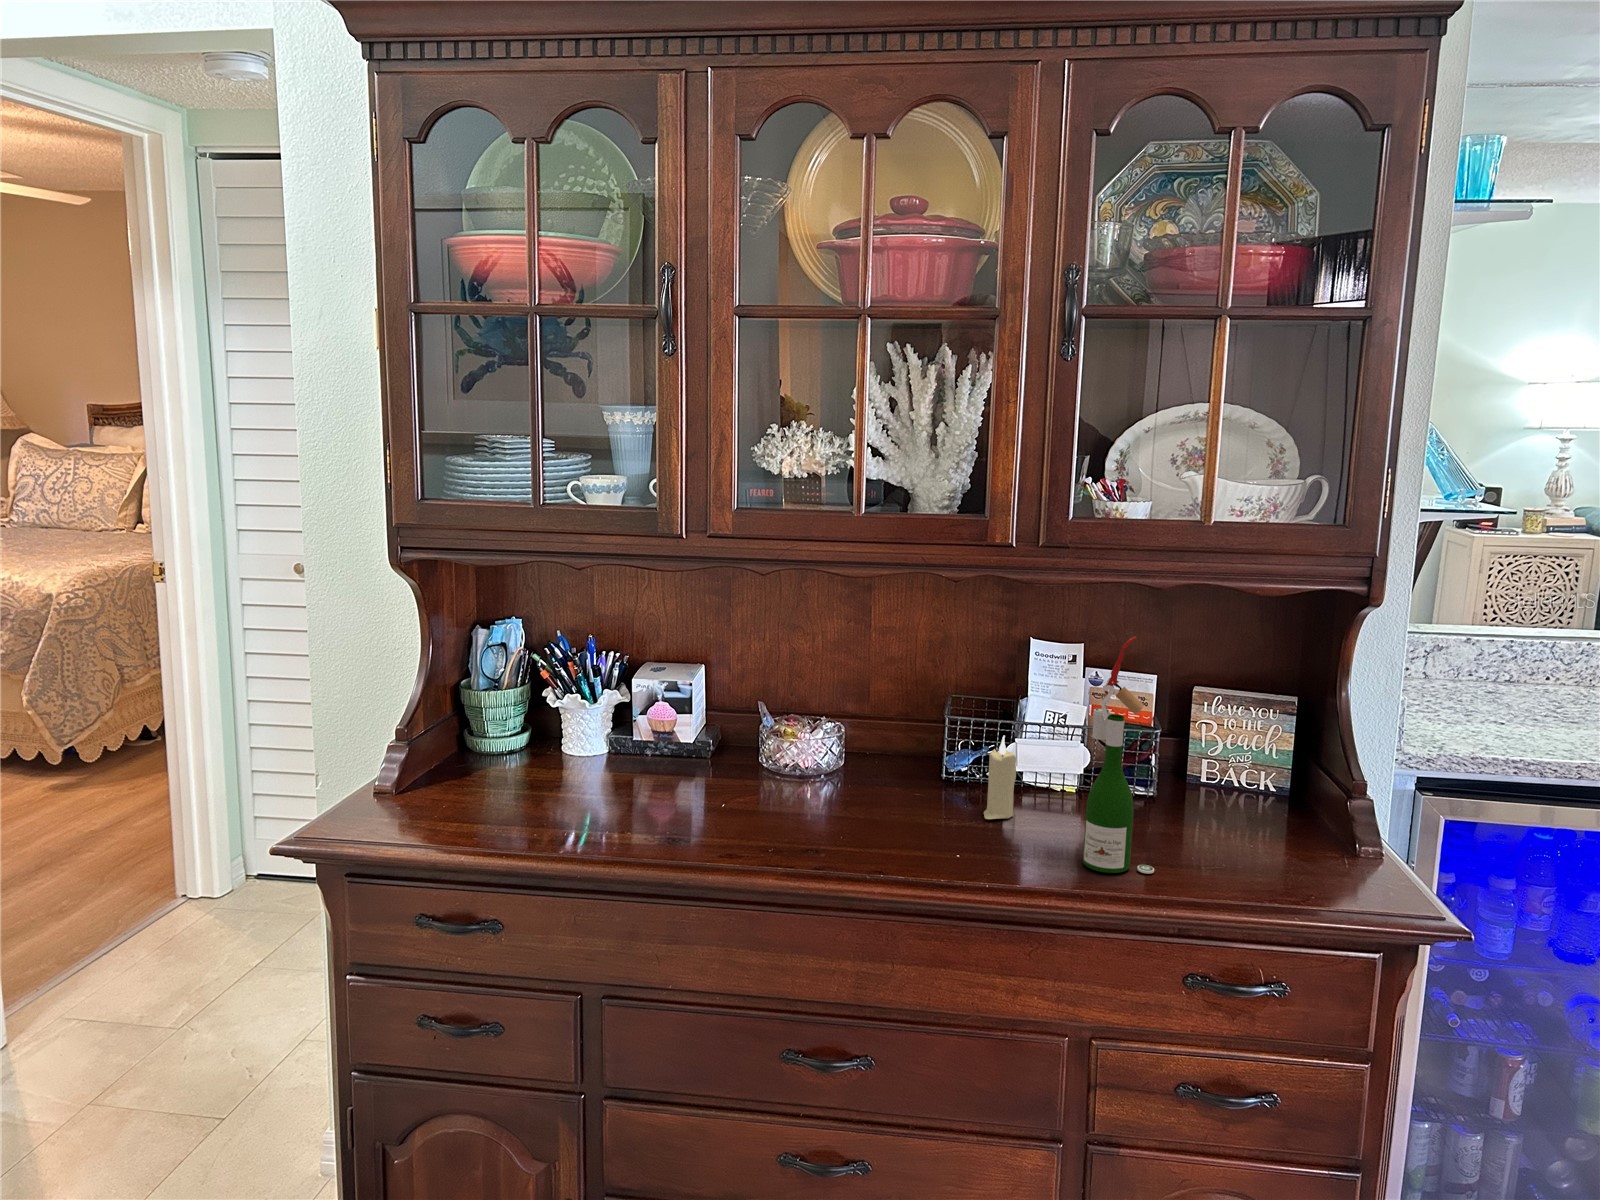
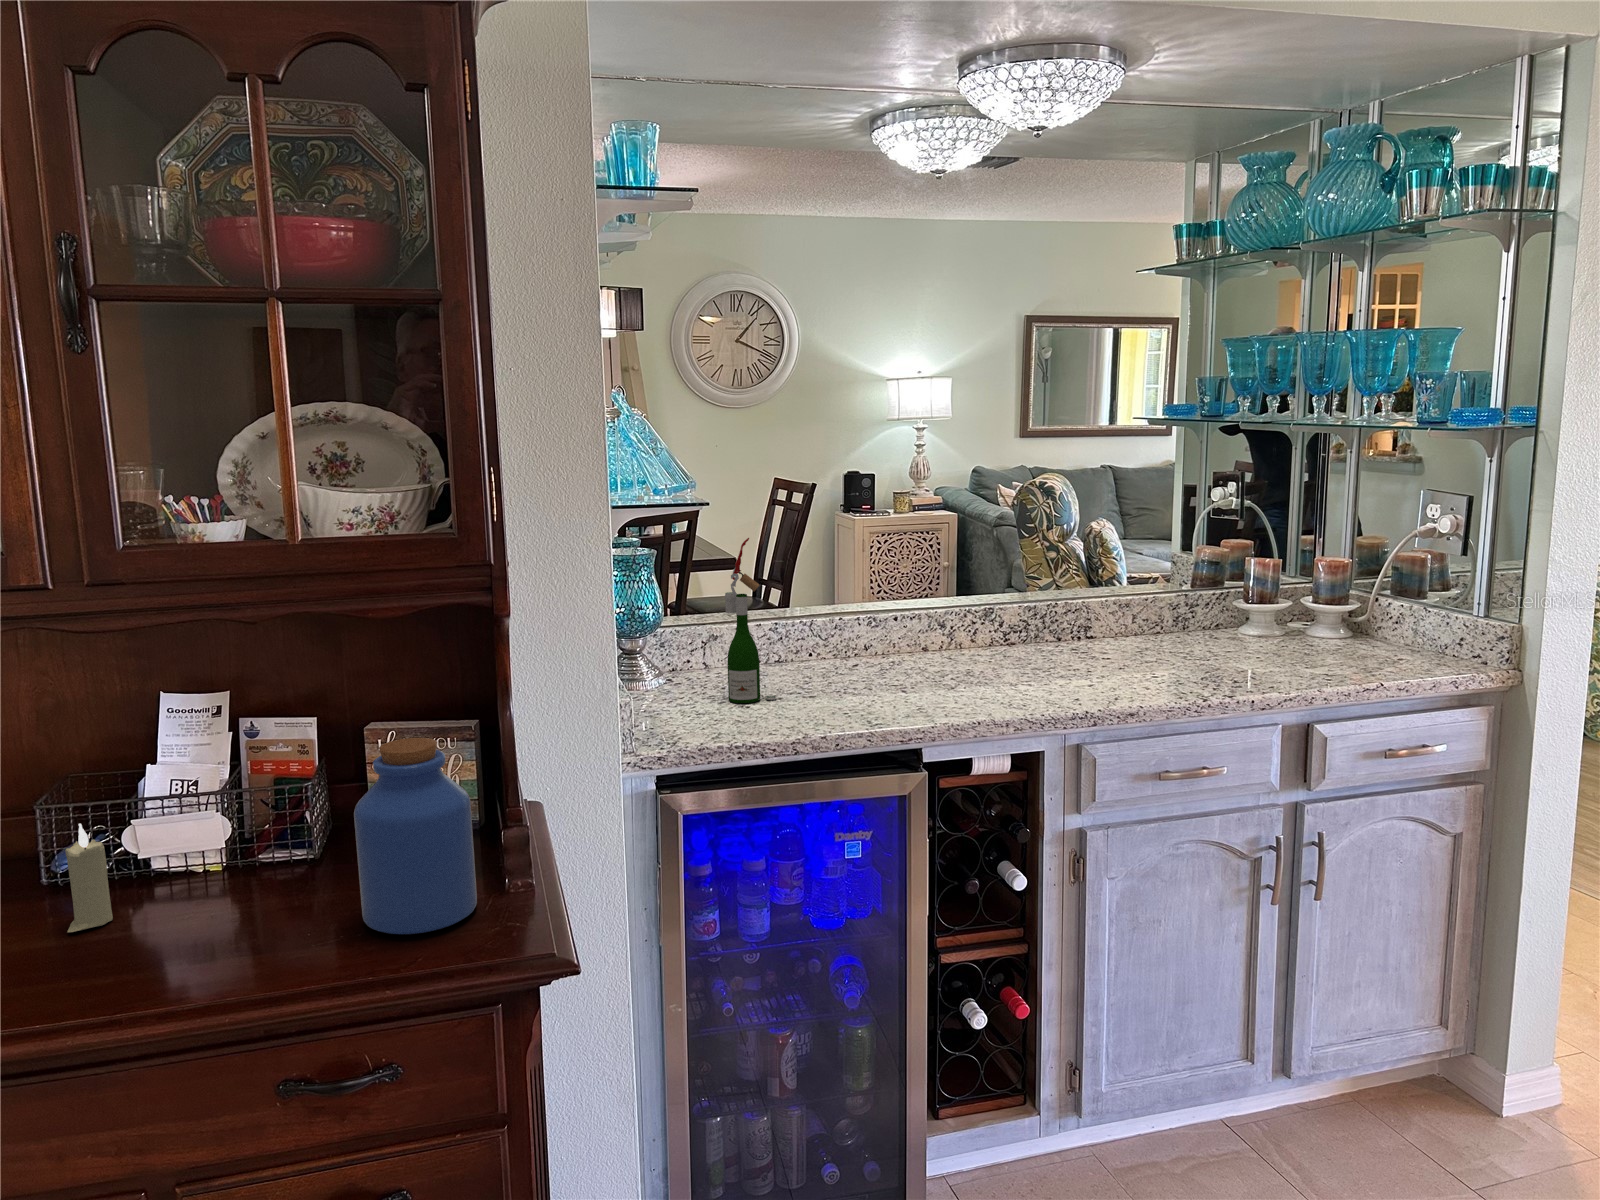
wine bottle: present [1083,636,1154,874] -> present [725,538,776,703]
jar: none [1229,706,1341,876] -> present [354,738,477,934]

